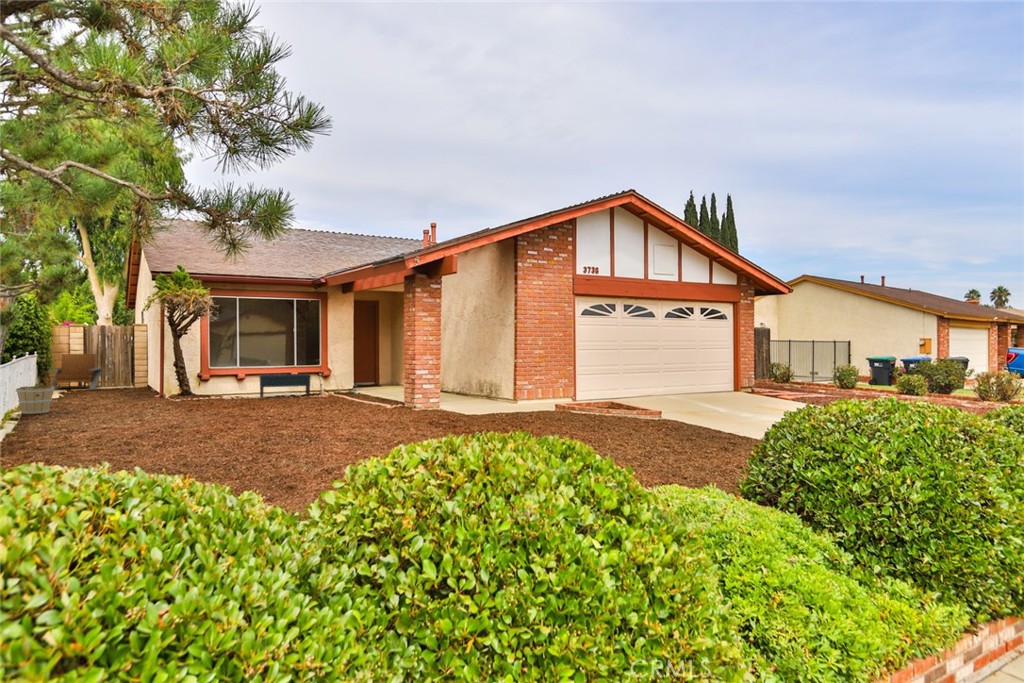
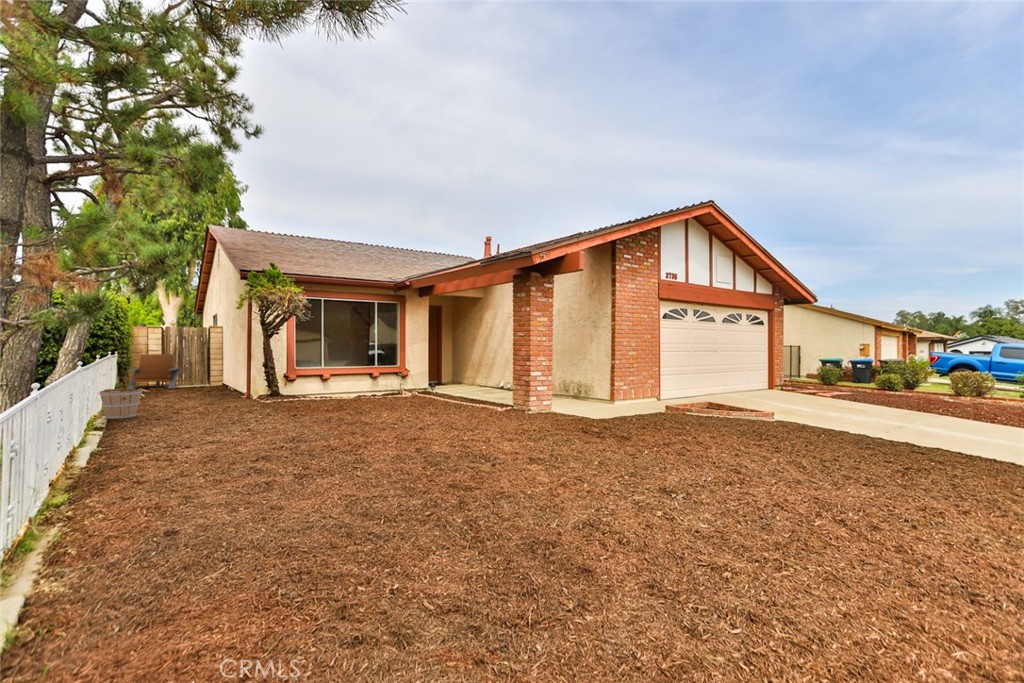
bench: present [259,374,311,398] -> none [345,373,395,397]

